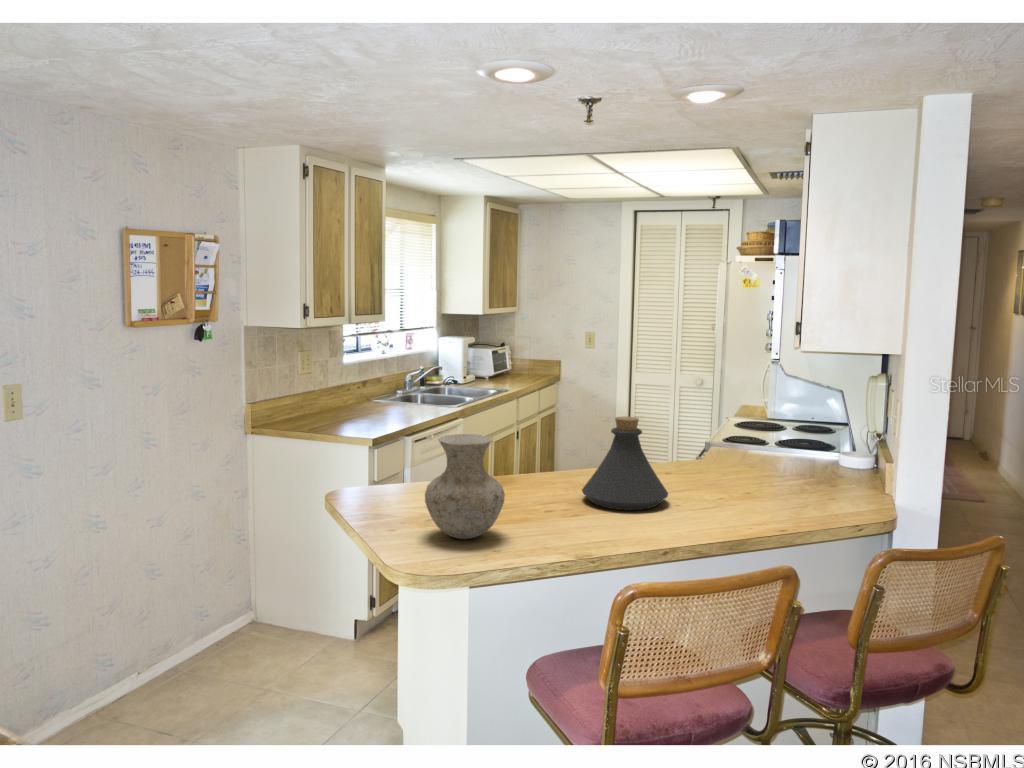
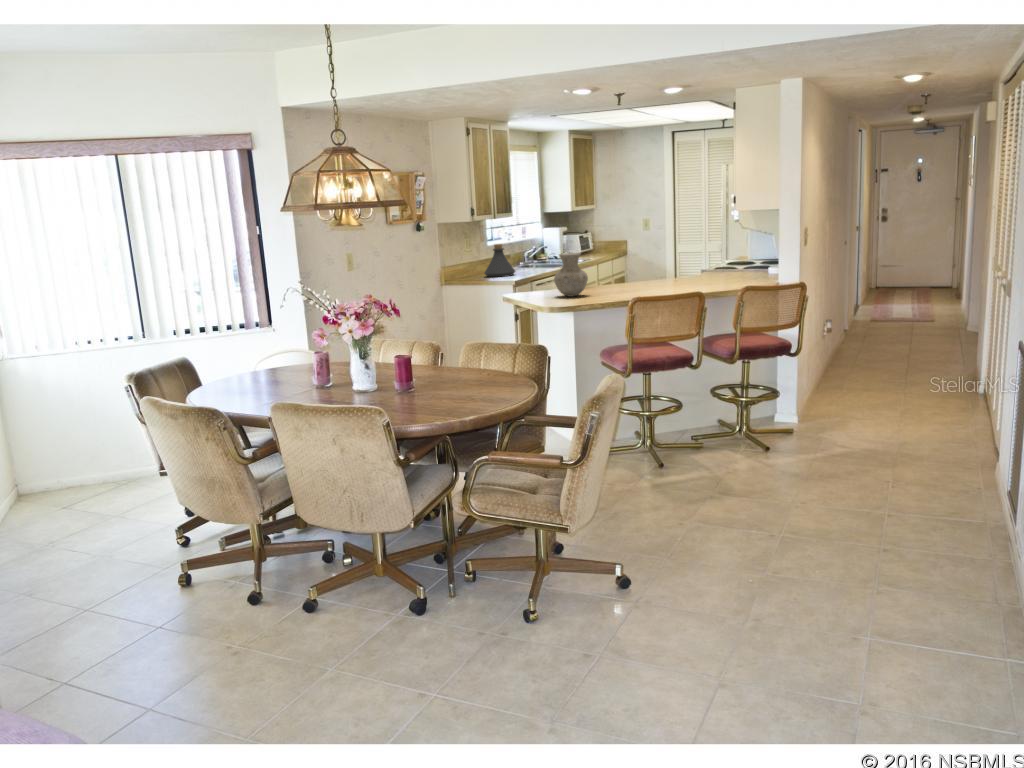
bottle: present [582,417,668,510] -> present [484,244,515,277]

